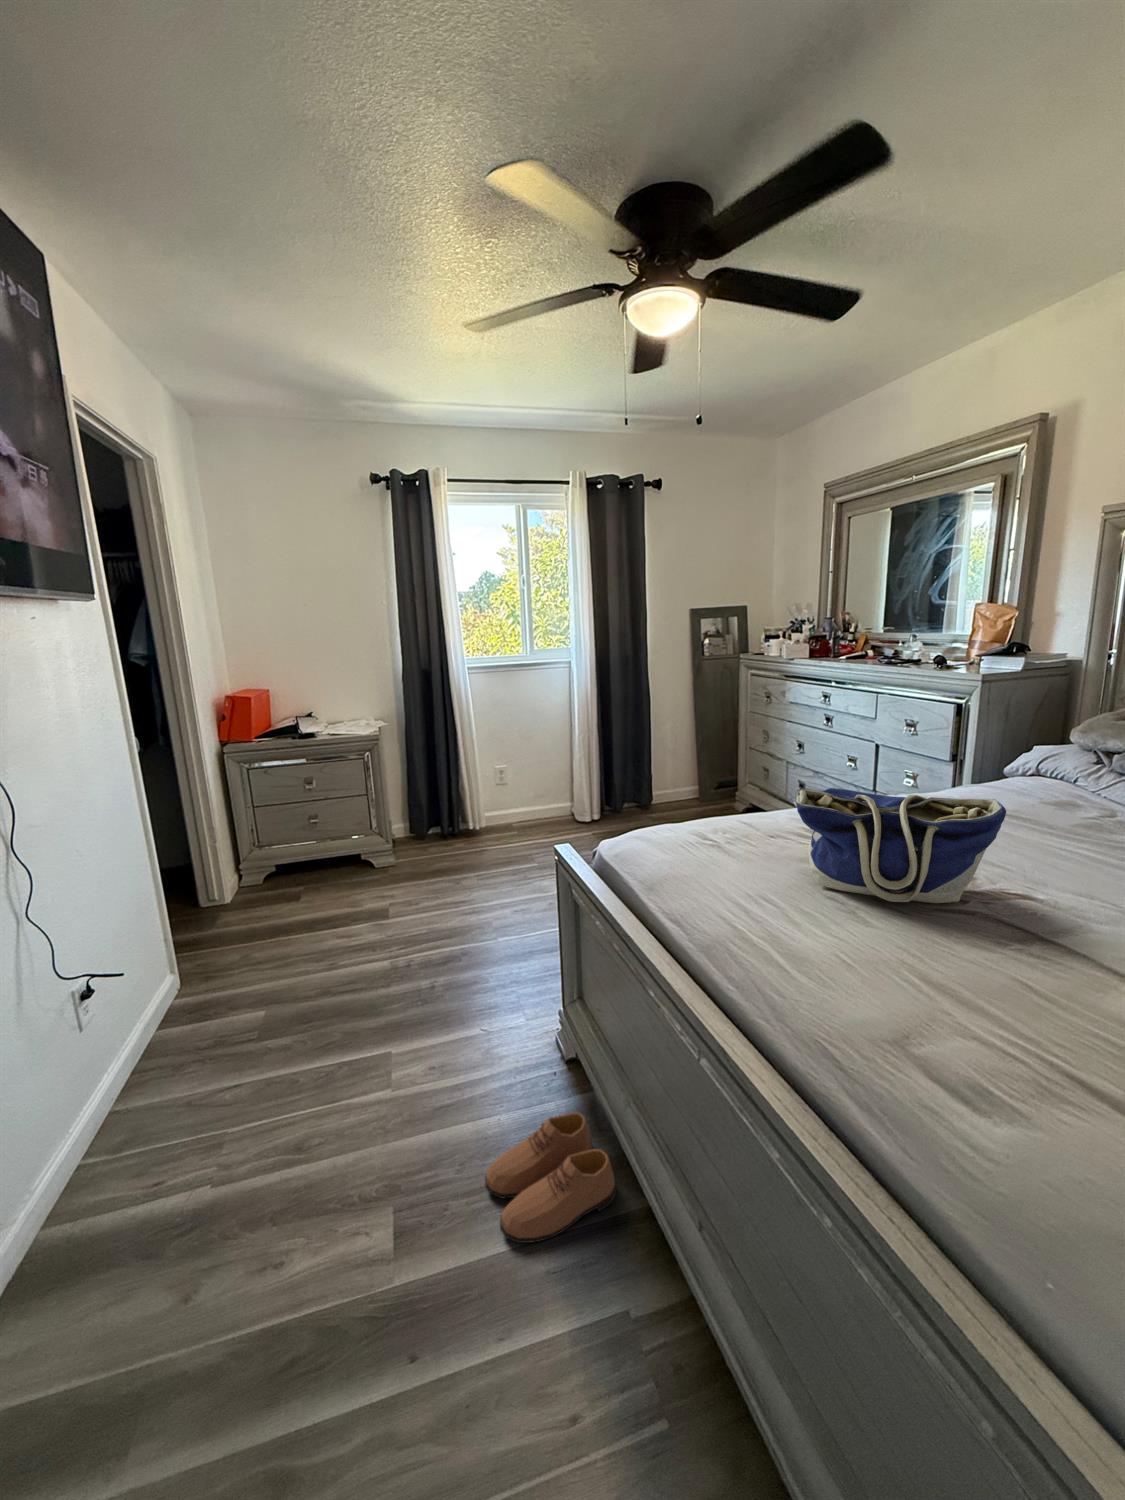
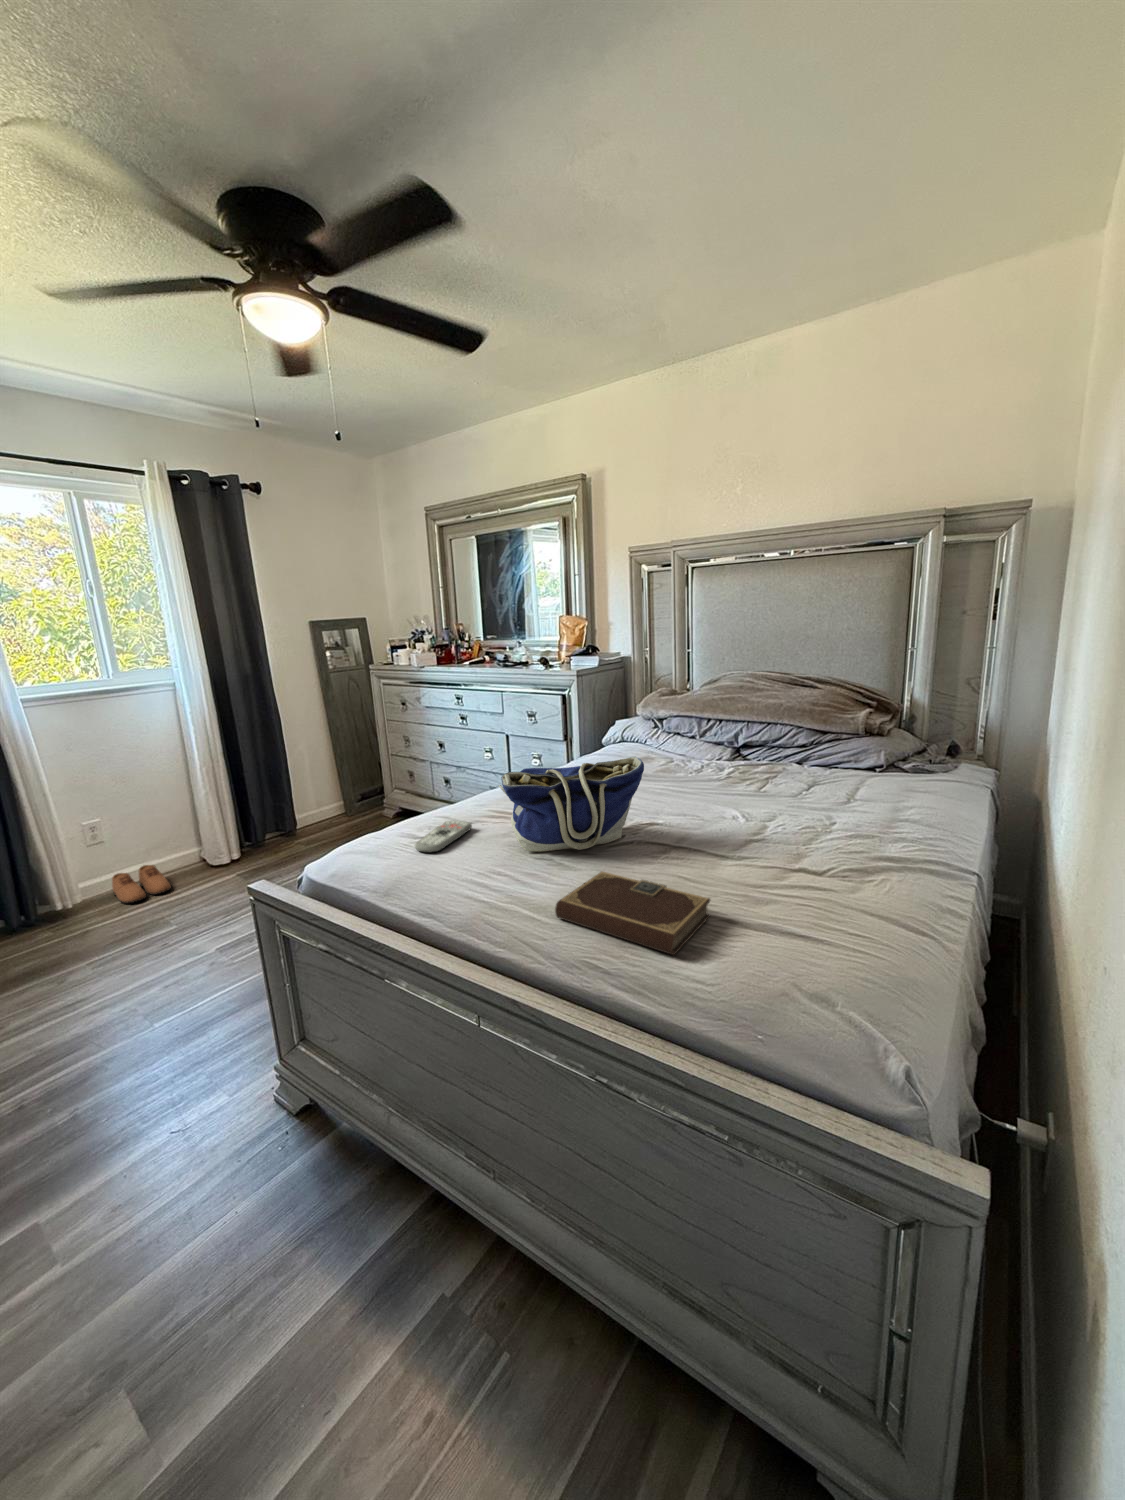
remote control: none [700,829,771,859] -> present [415,821,472,853]
notebook: none [810,936,1050,1083] -> present [555,872,710,955]
shoe: present [485,1112,616,1243] -> present [112,865,171,903]

